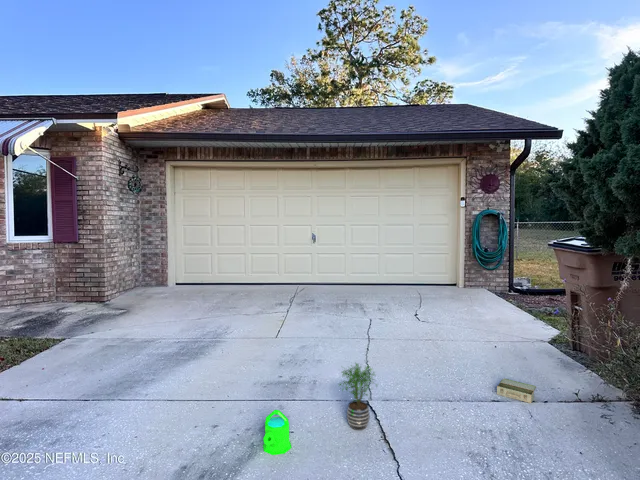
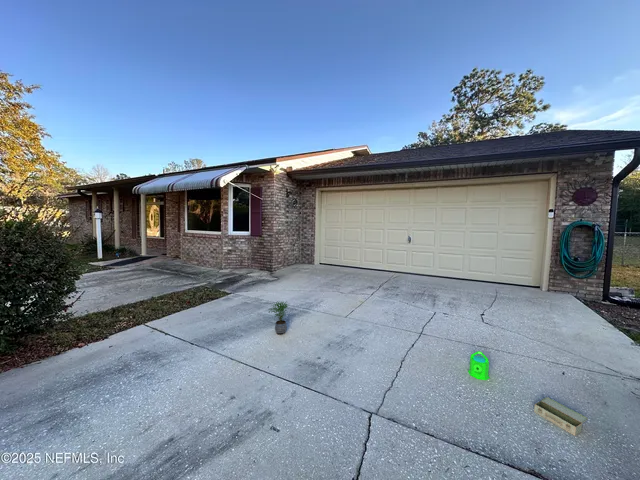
potted plant: present [340,364,374,430] -> present [269,302,288,335]
watering can: present [263,410,292,455] -> present [468,351,490,380]

